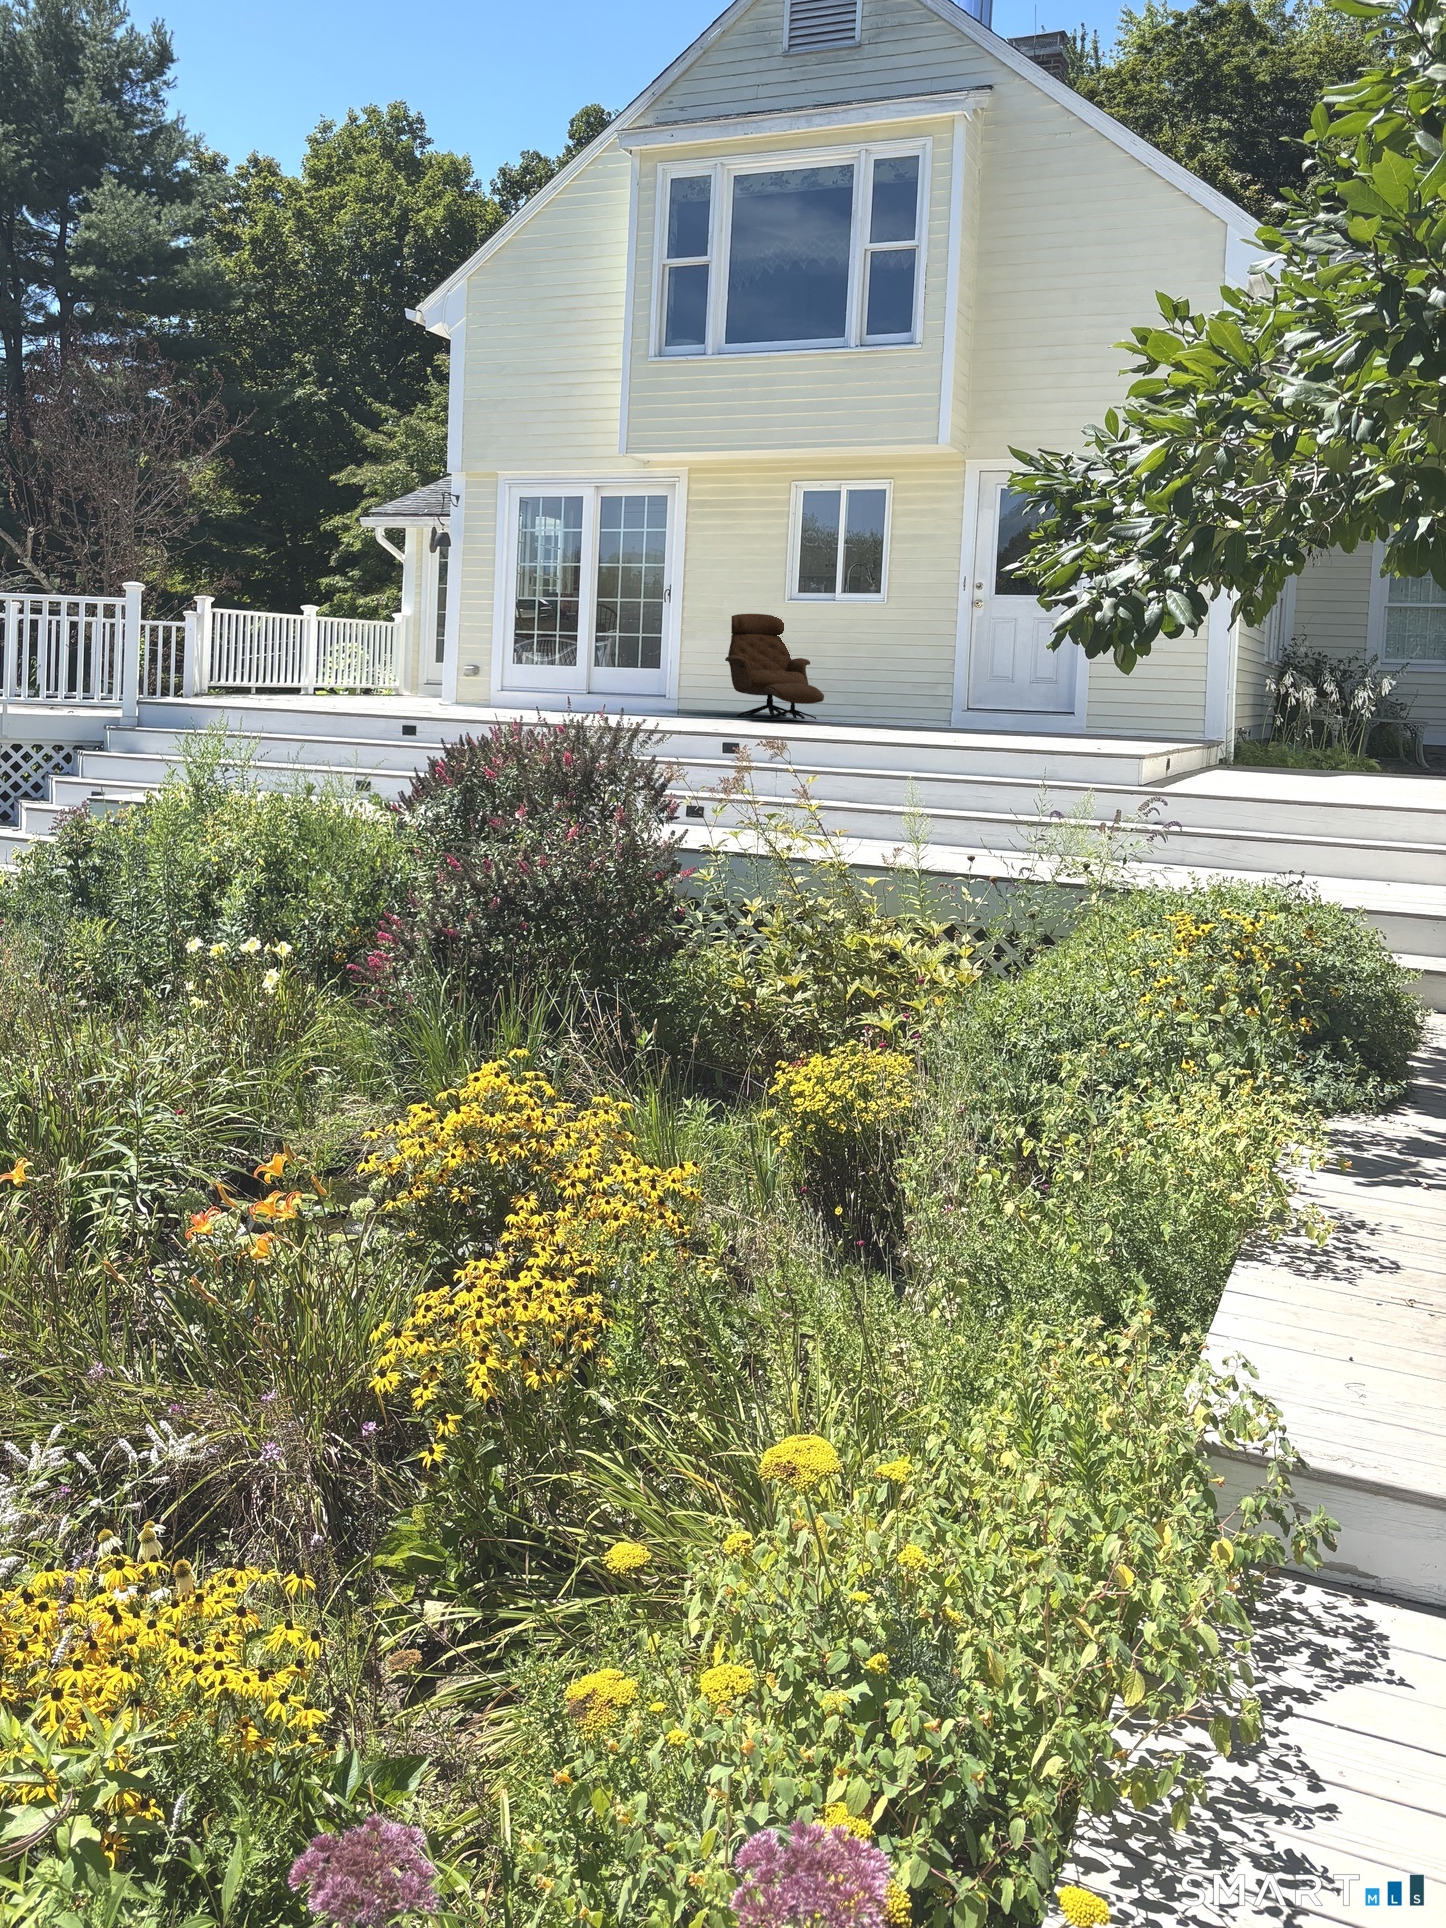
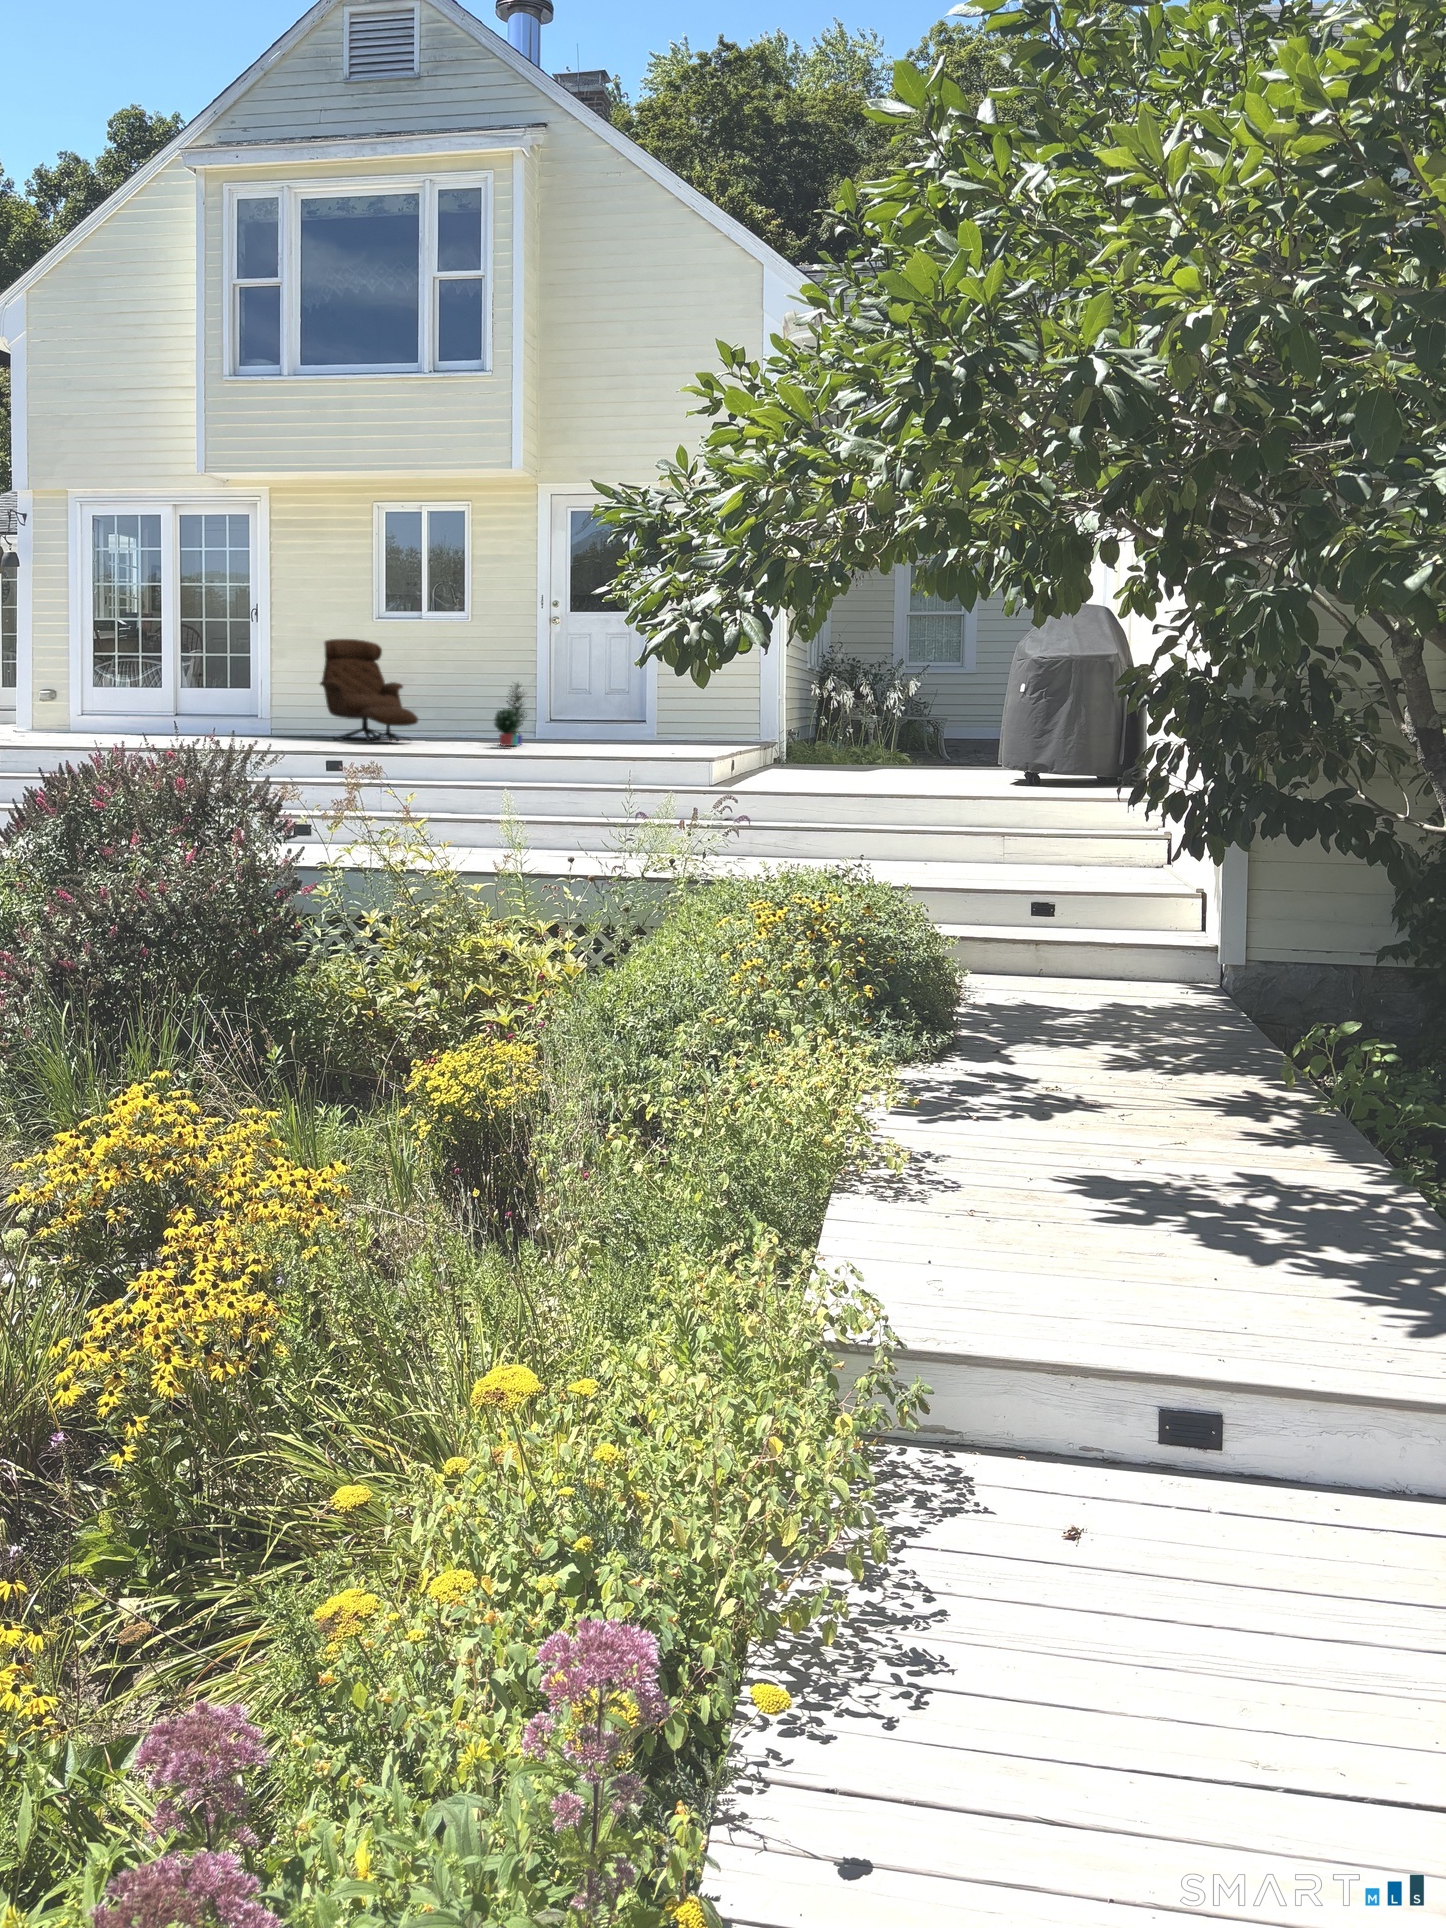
potted plant: none [902,658,943,726] -> present [494,683,527,746]

